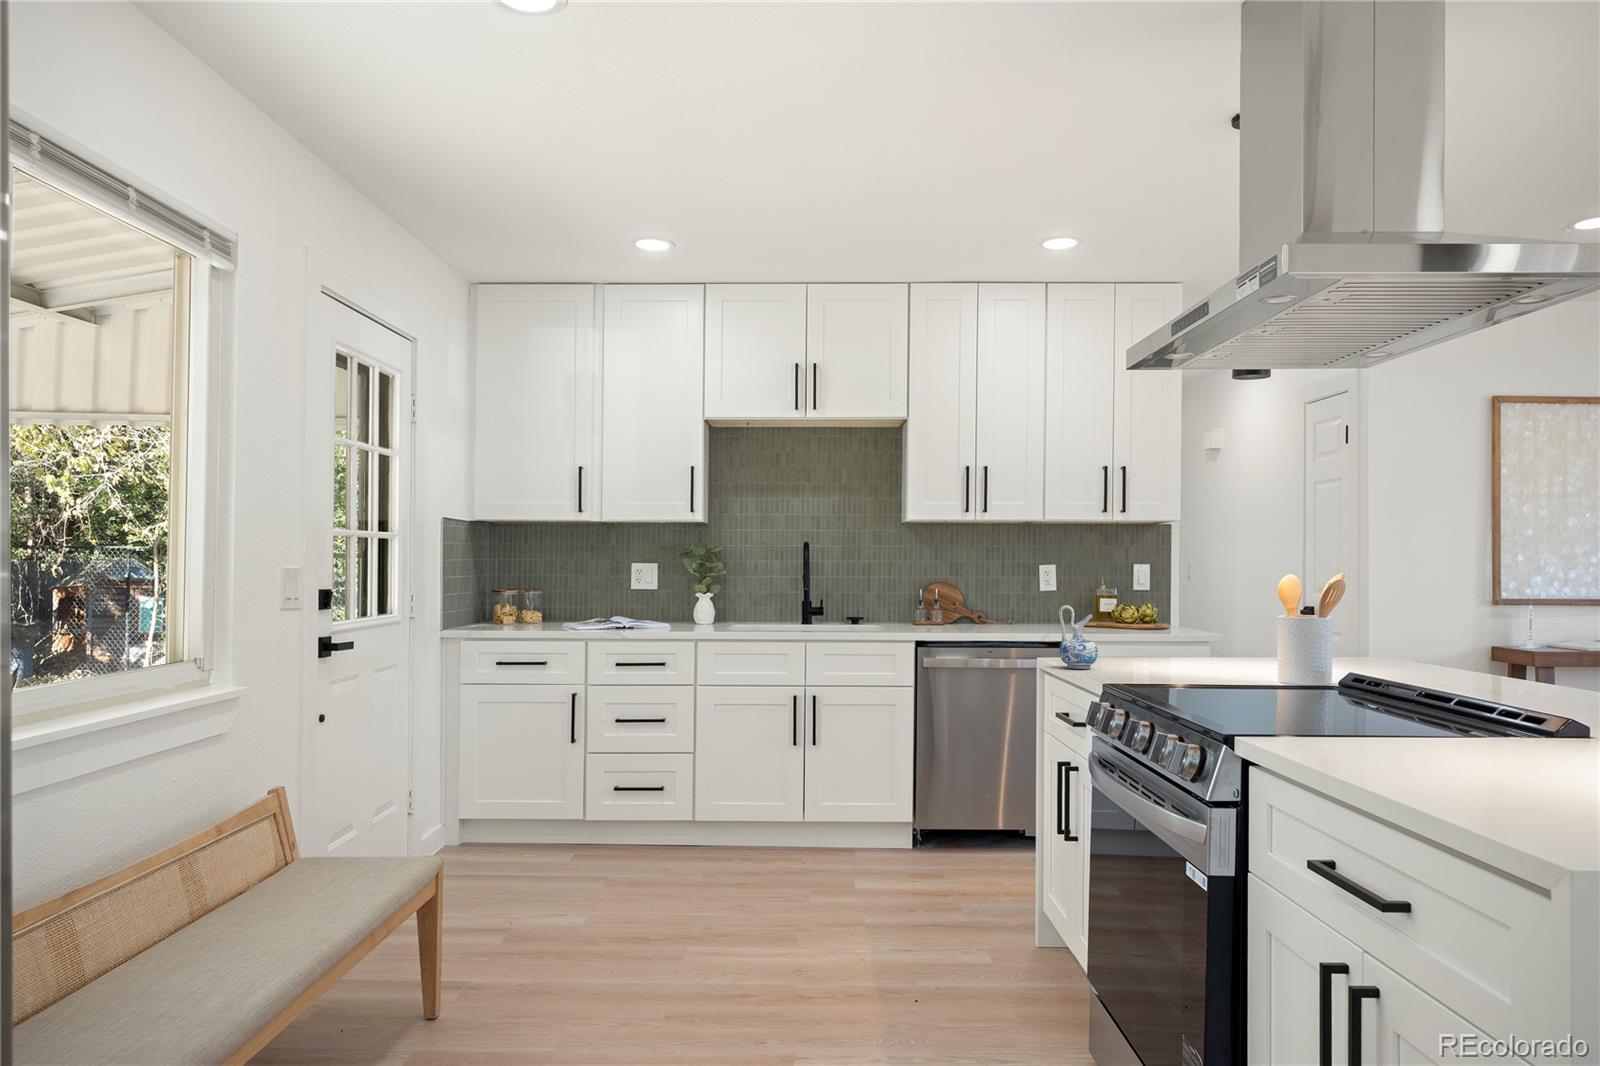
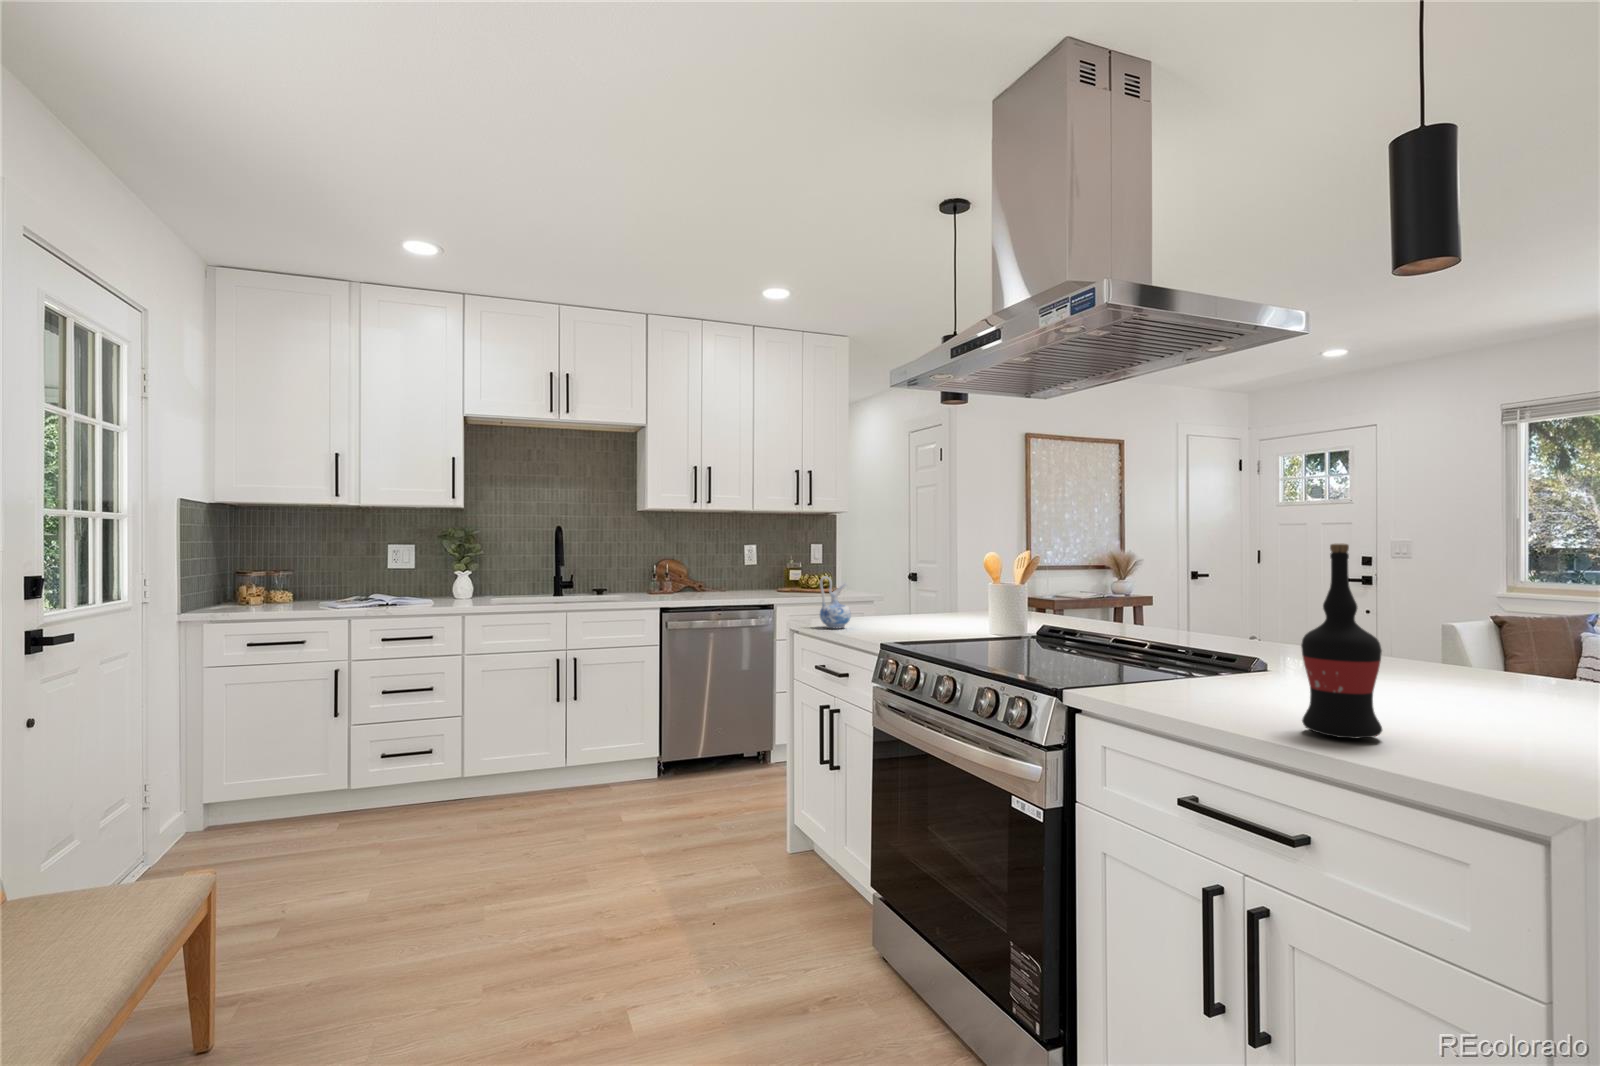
wine bottle: none [1431,574,1524,799] -> present [1301,544,1382,739]

